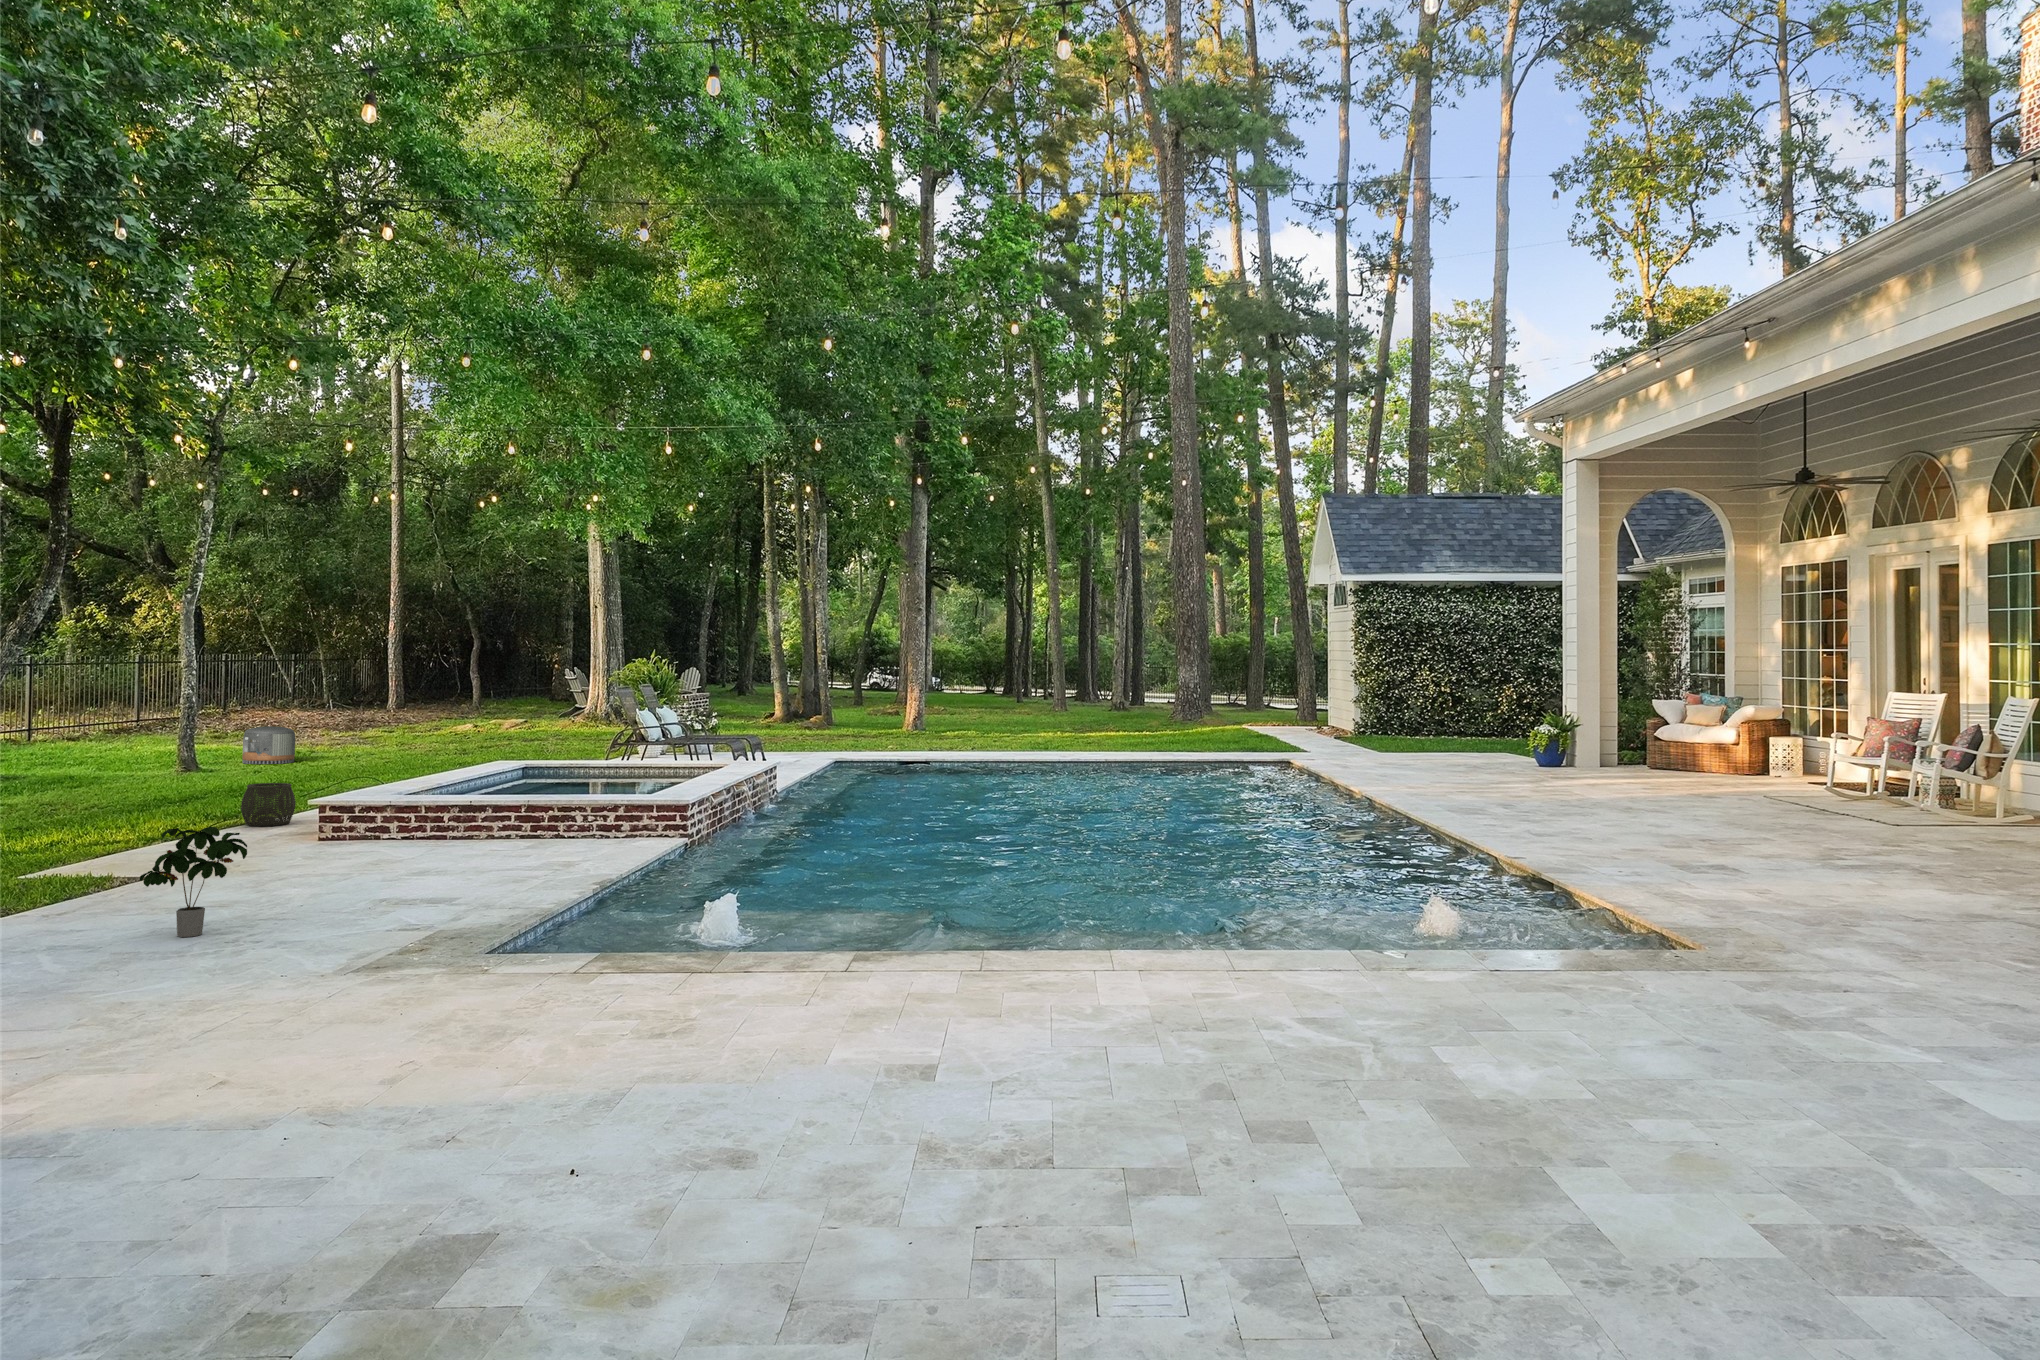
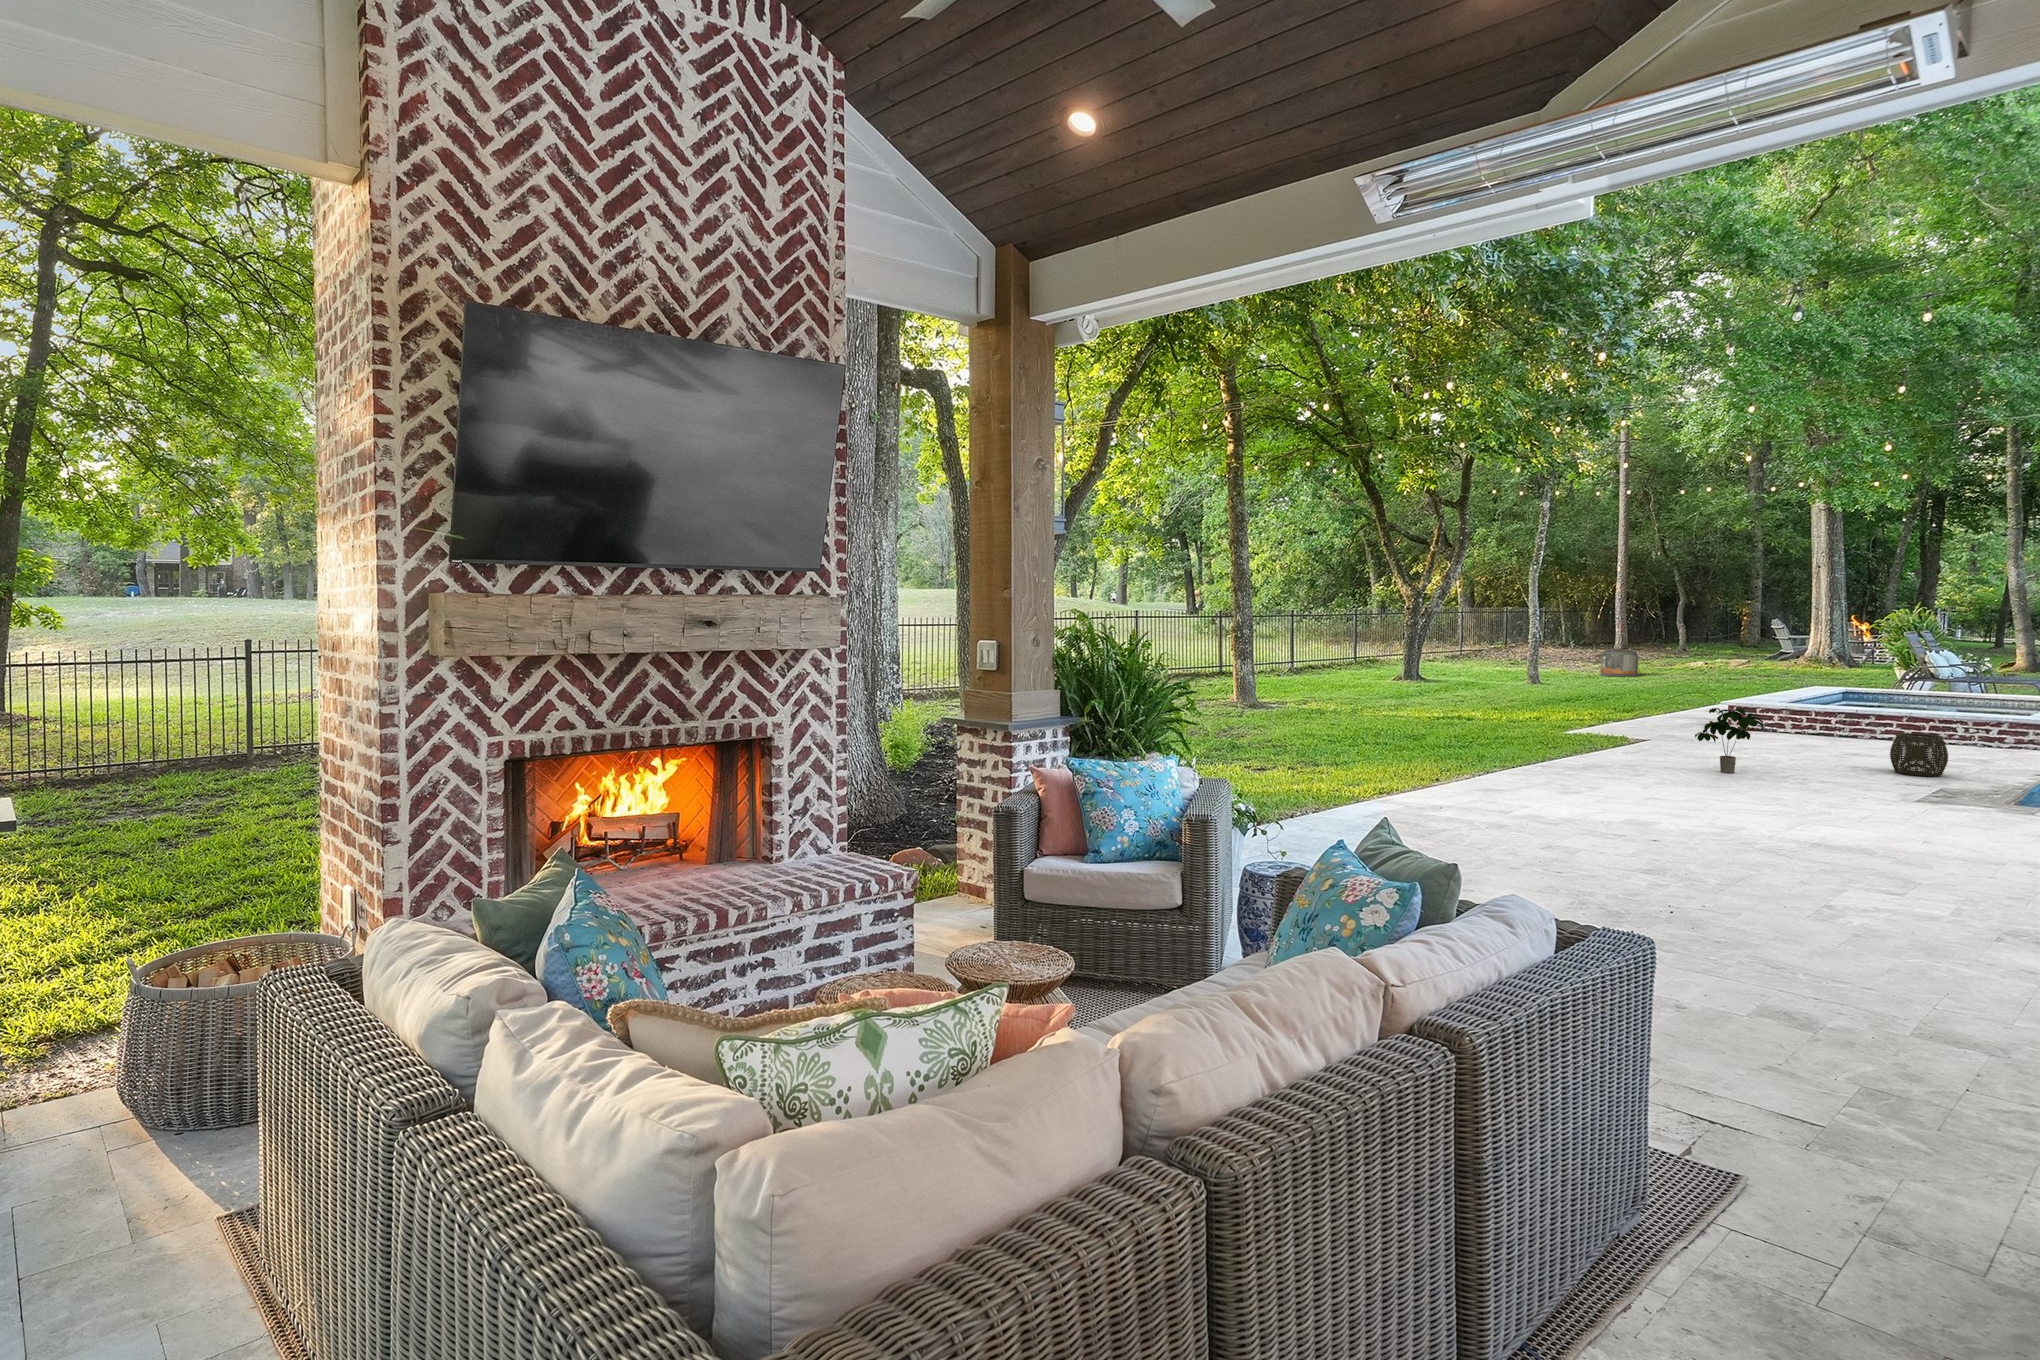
woven basket: present [241,783,296,826] -> present [1890,733,1948,776]

